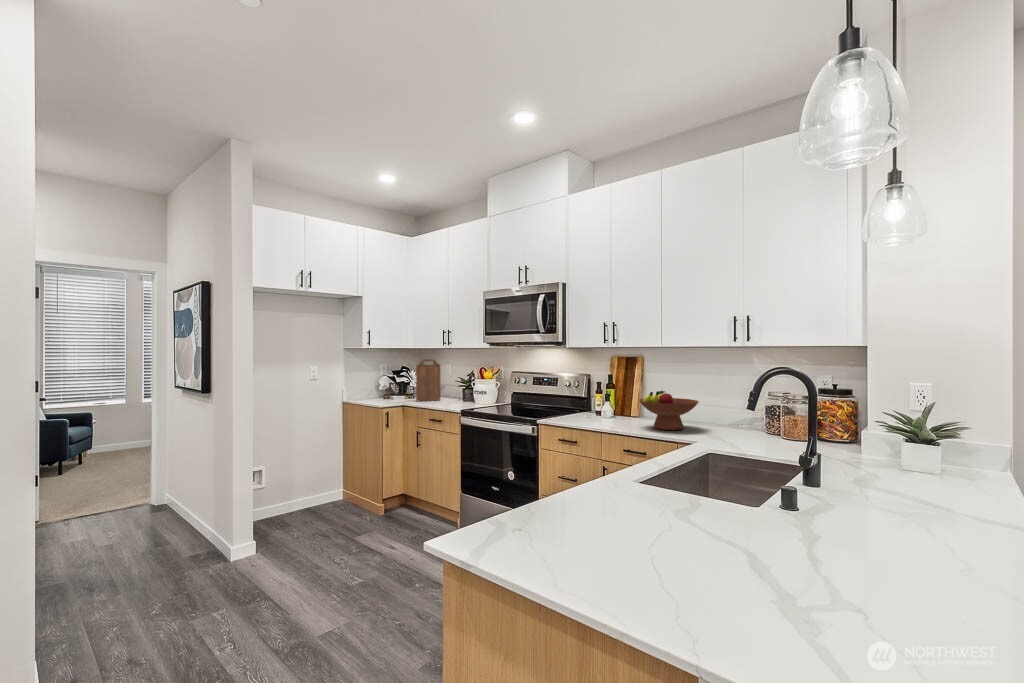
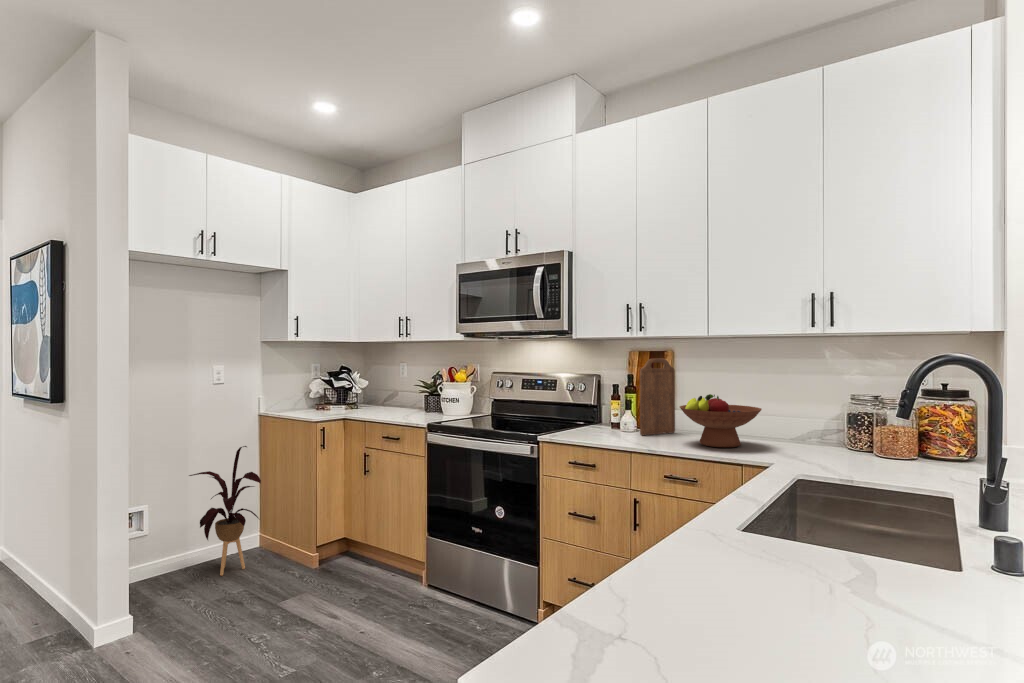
cutting board: present [416,359,440,401] -> present [640,359,675,435]
house plant: none [292,425,343,519] -> present [189,446,261,575]

